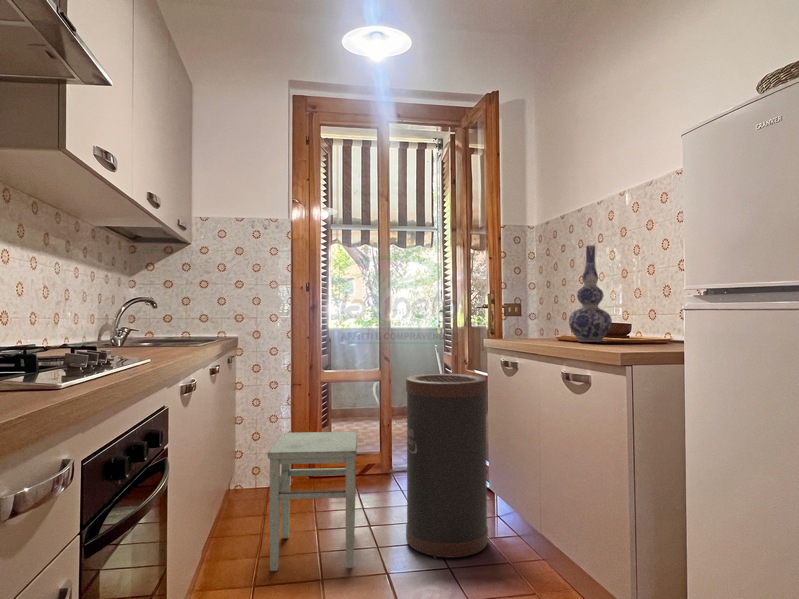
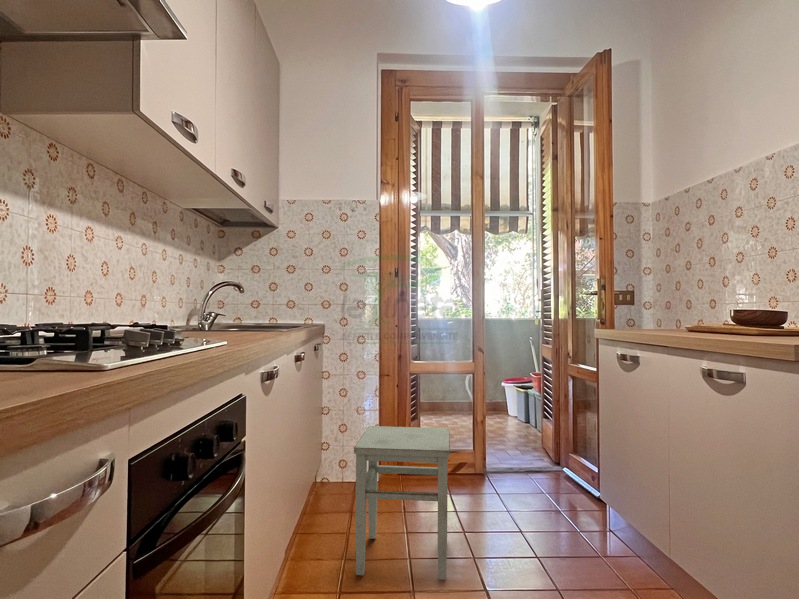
vase: present [569,245,612,342] -> none [710,213,770,332]
trash can: present [406,374,488,559] -> none [505,367,601,578]

